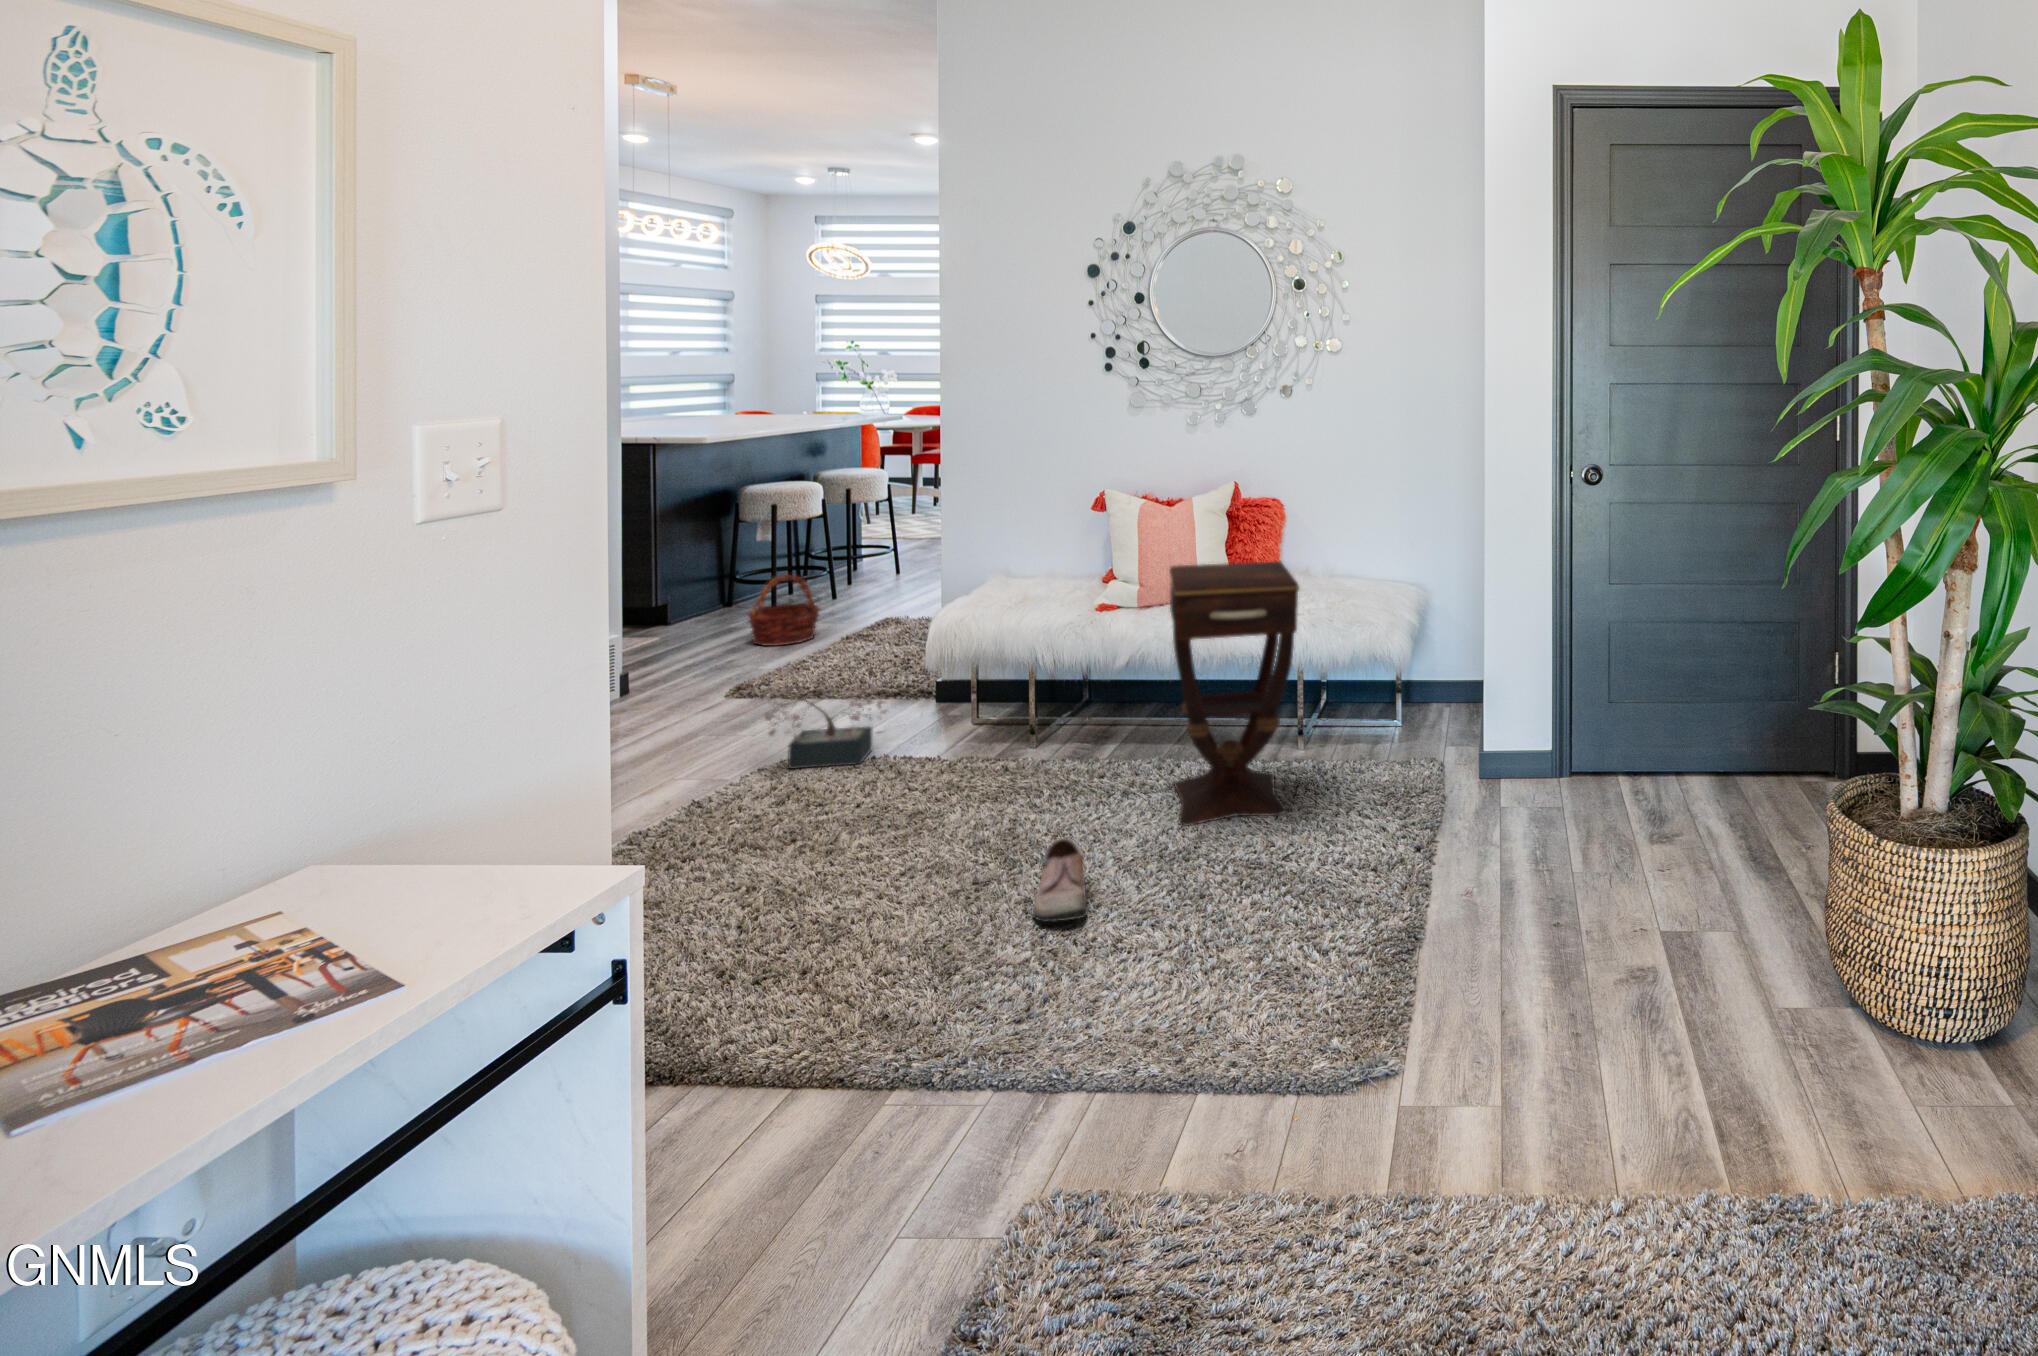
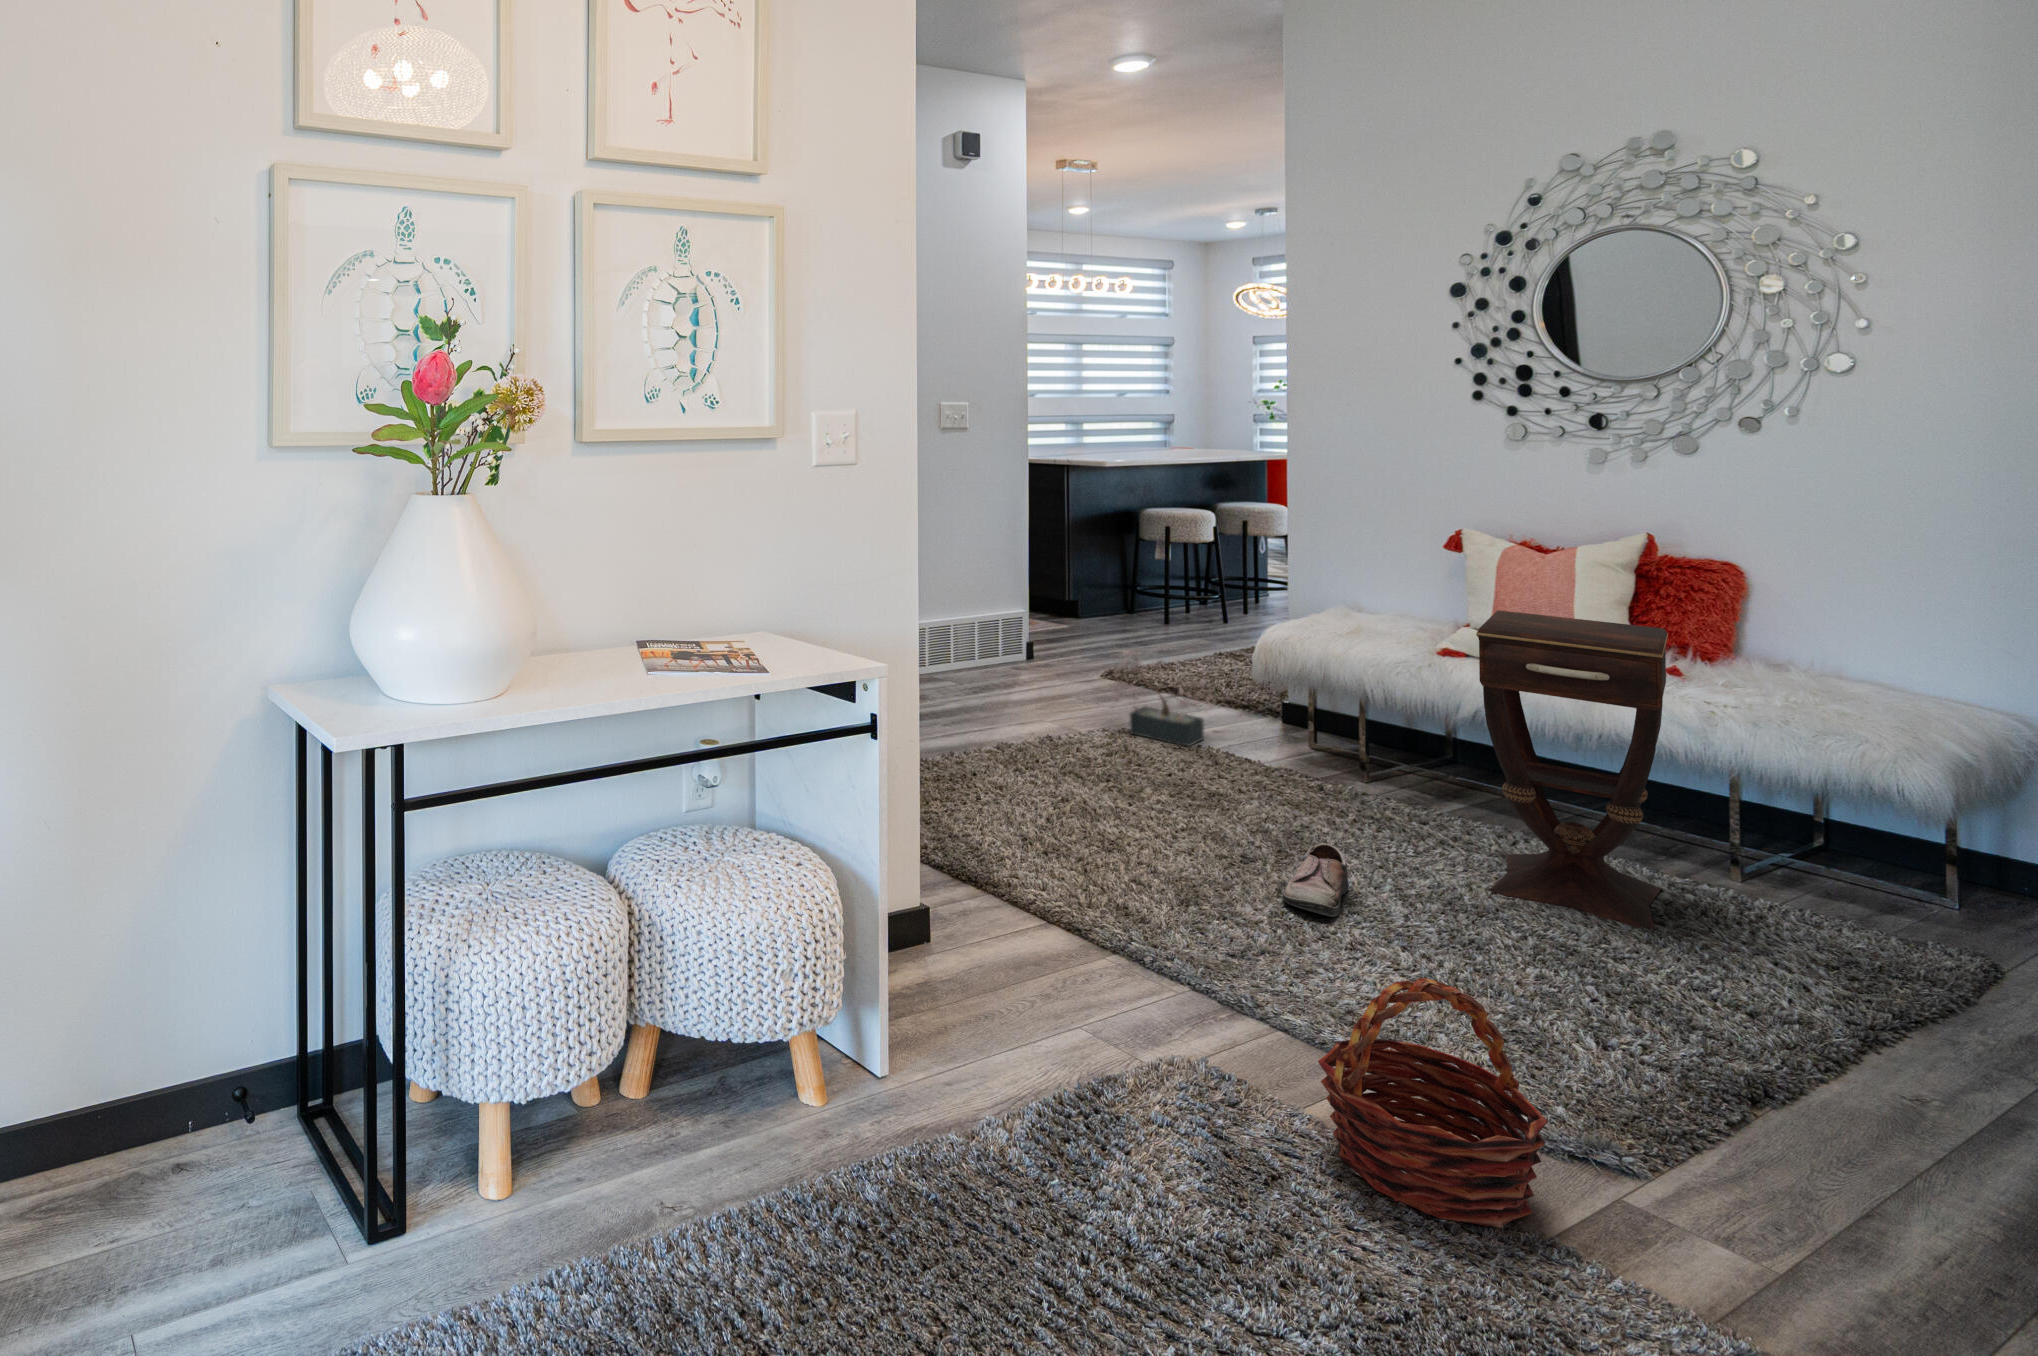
basket: present [748,574,820,646] -> present [1318,978,1548,1227]

